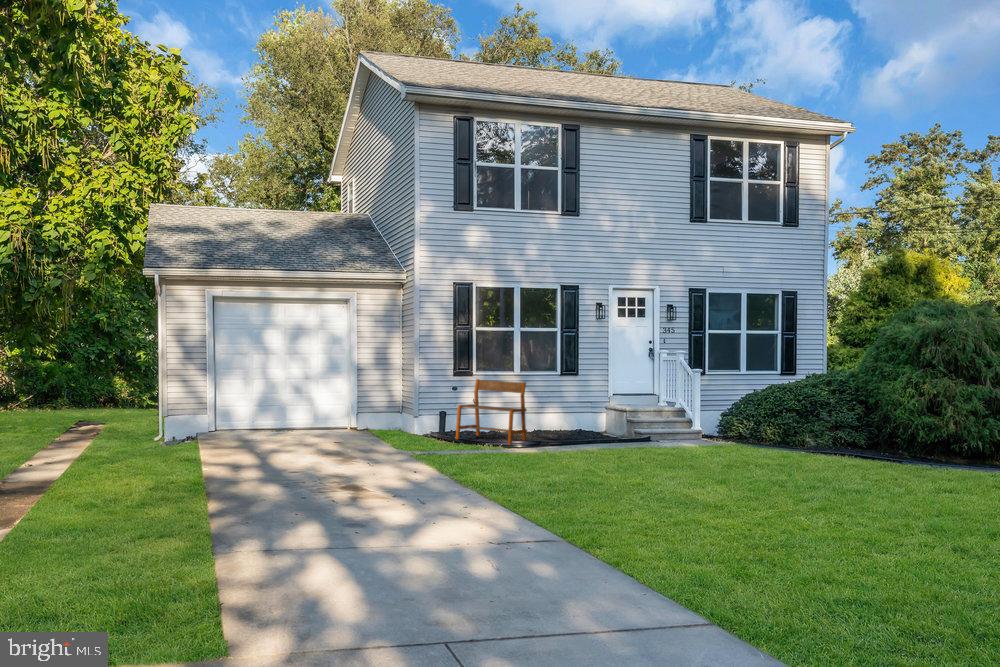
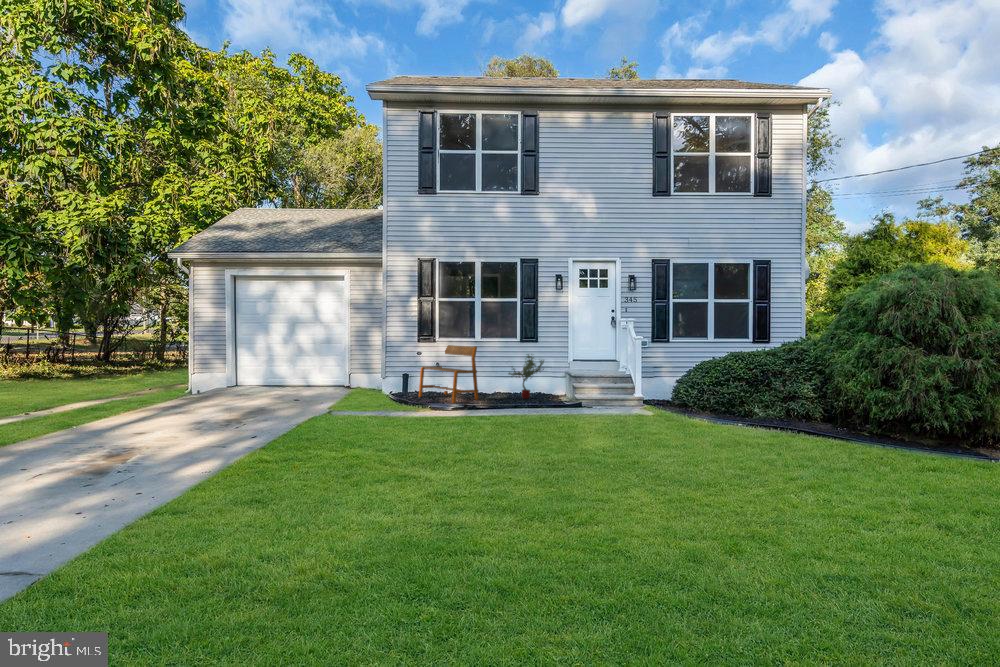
potted tree: none [552,389,592,438] -> present [509,354,544,399]

